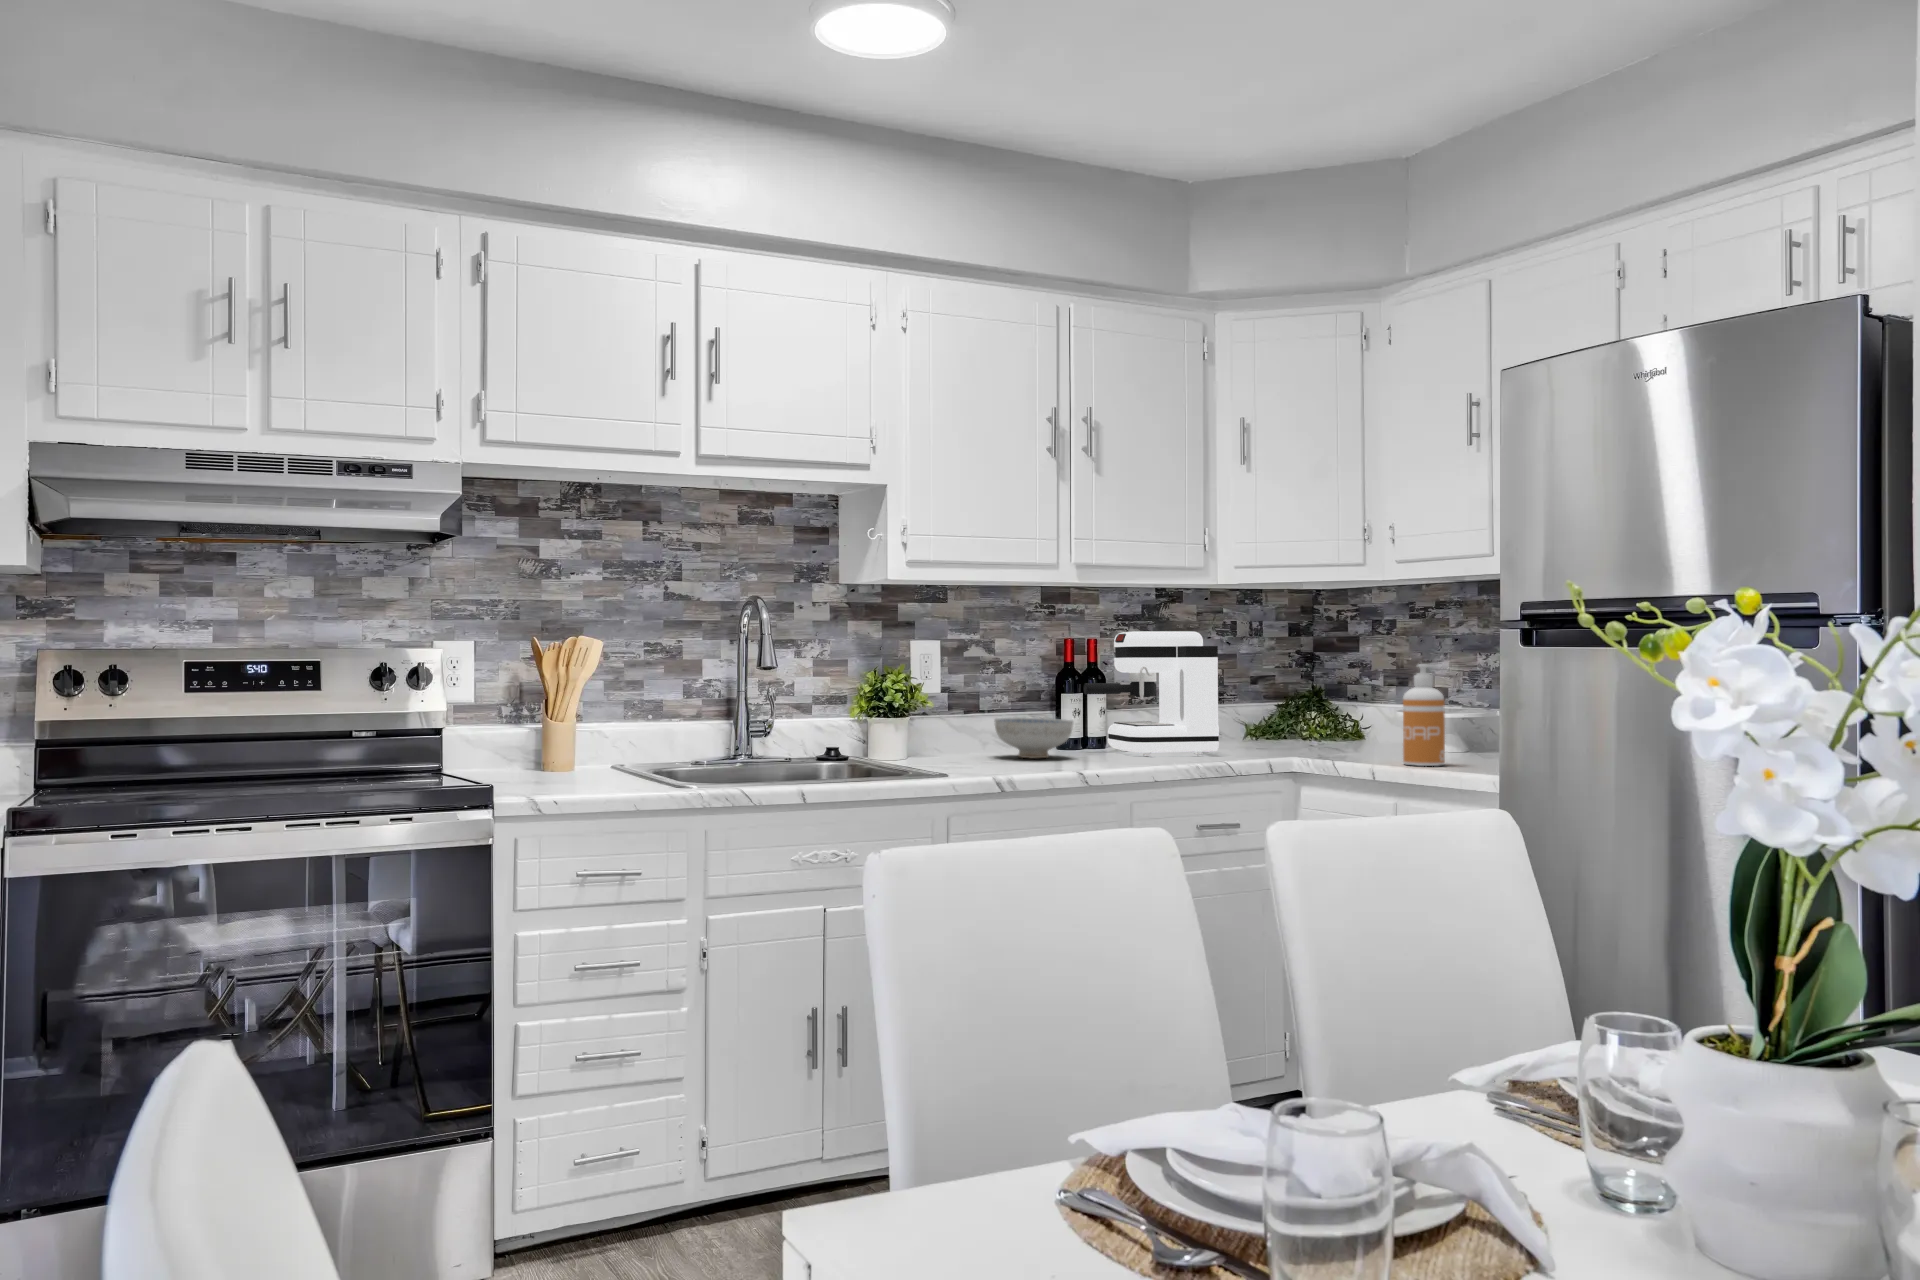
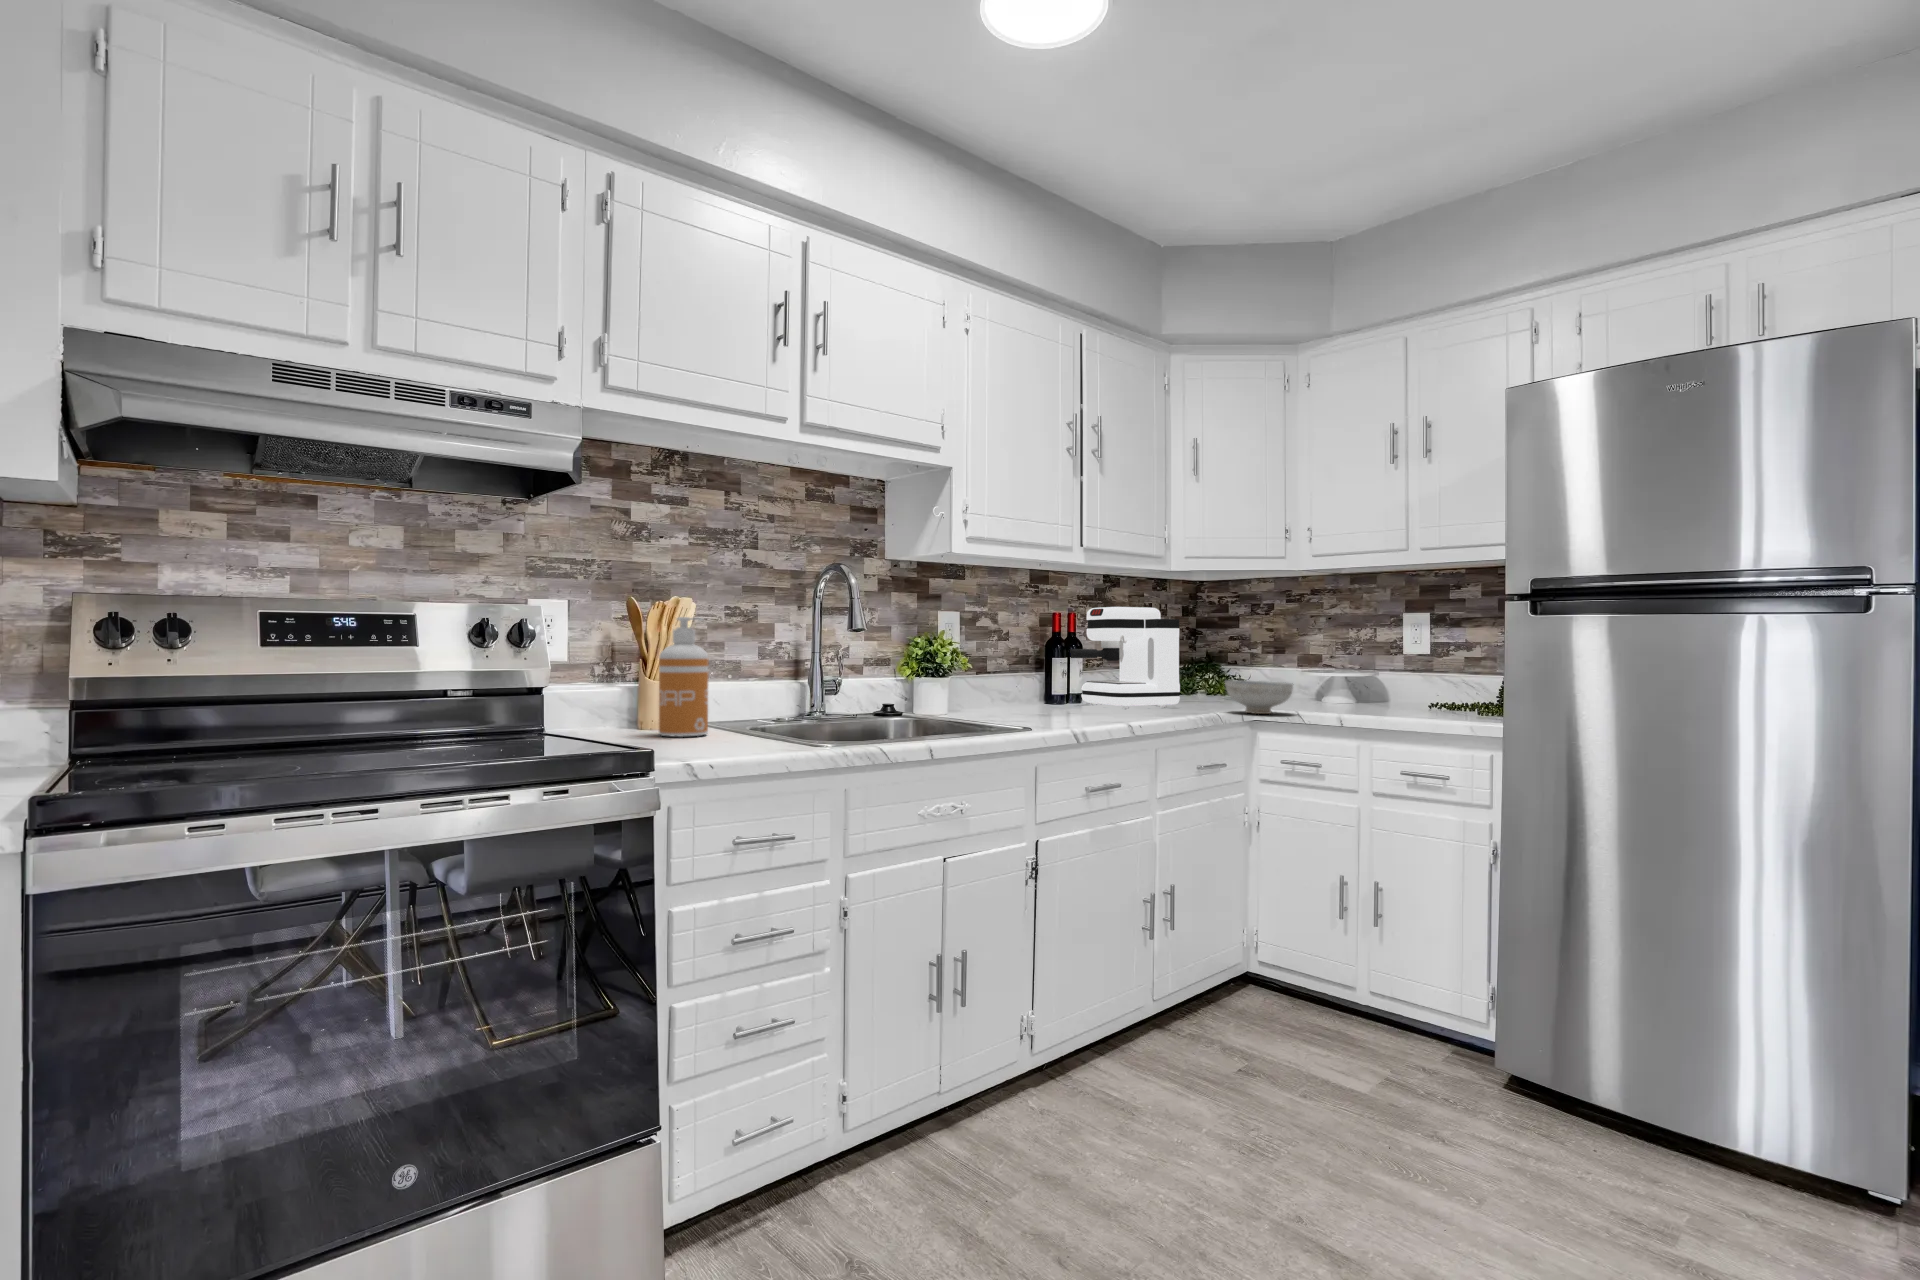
soap dispenser: present [1403,664,1445,766] -> present [659,617,708,737]
ceramic bowl: present [994,717,1073,758] -> present [1225,680,1293,714]

